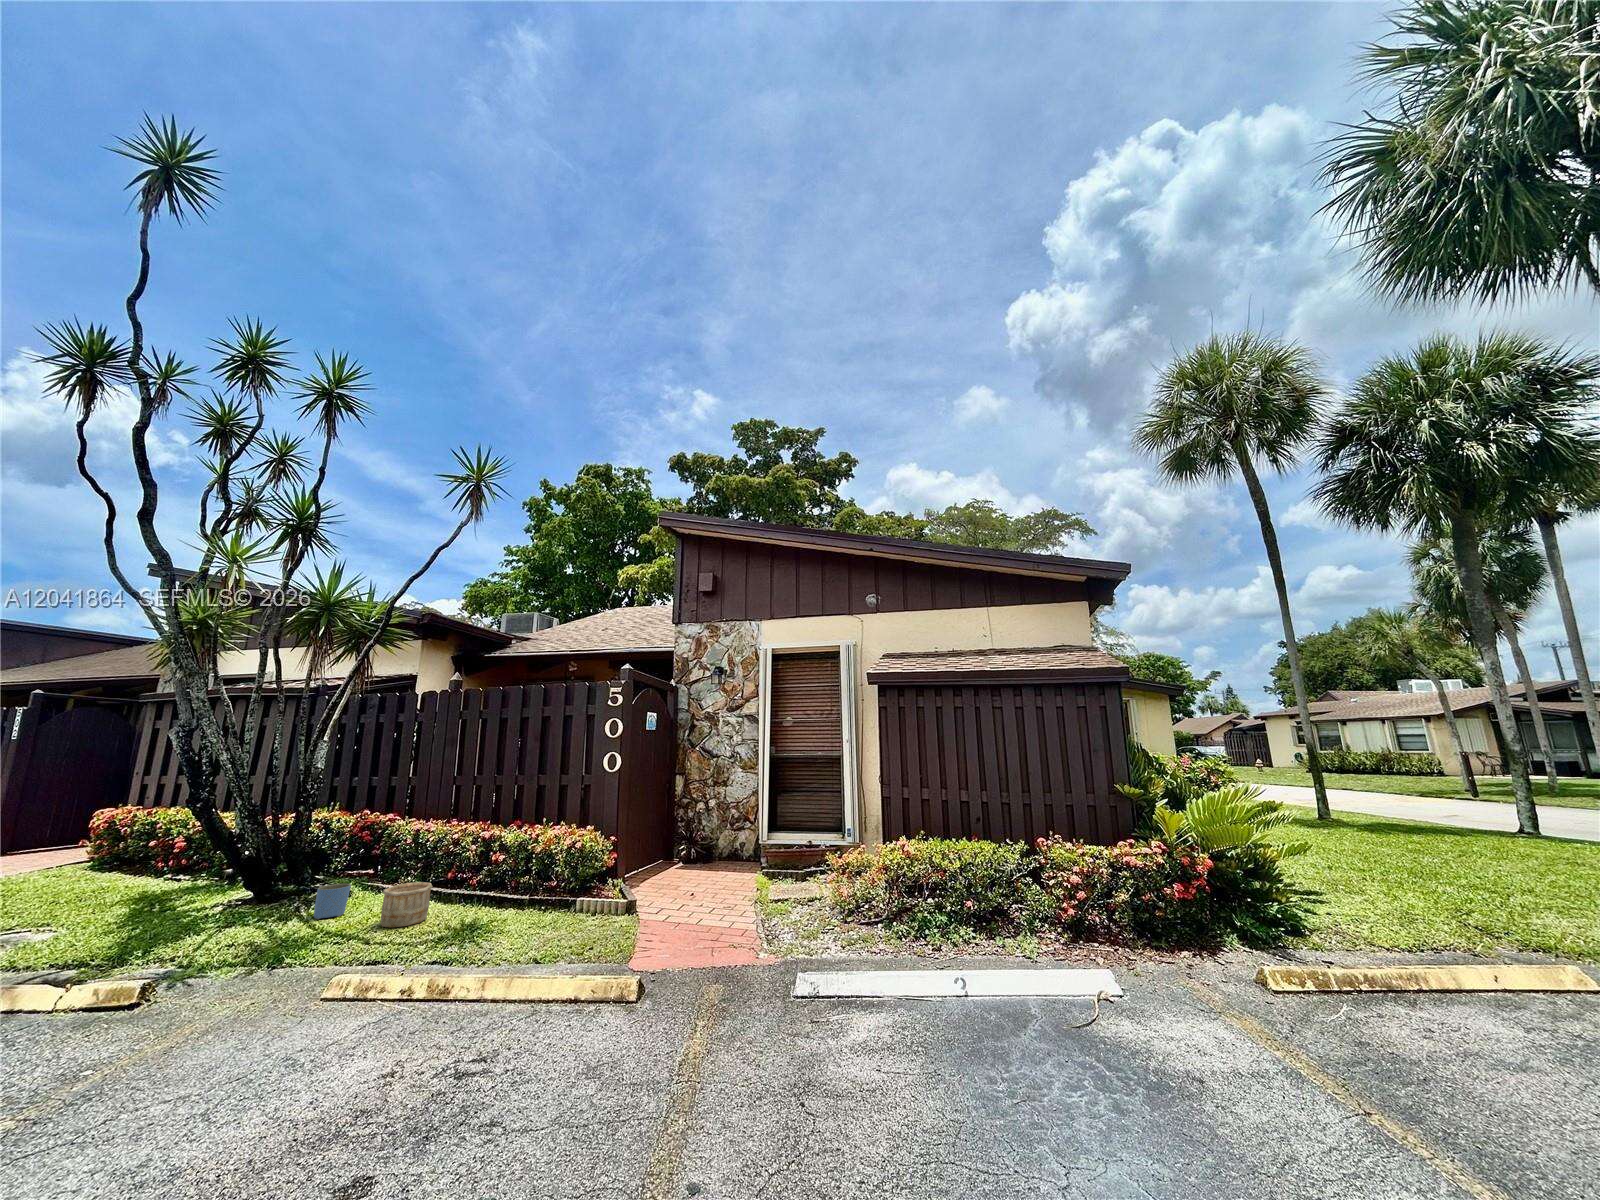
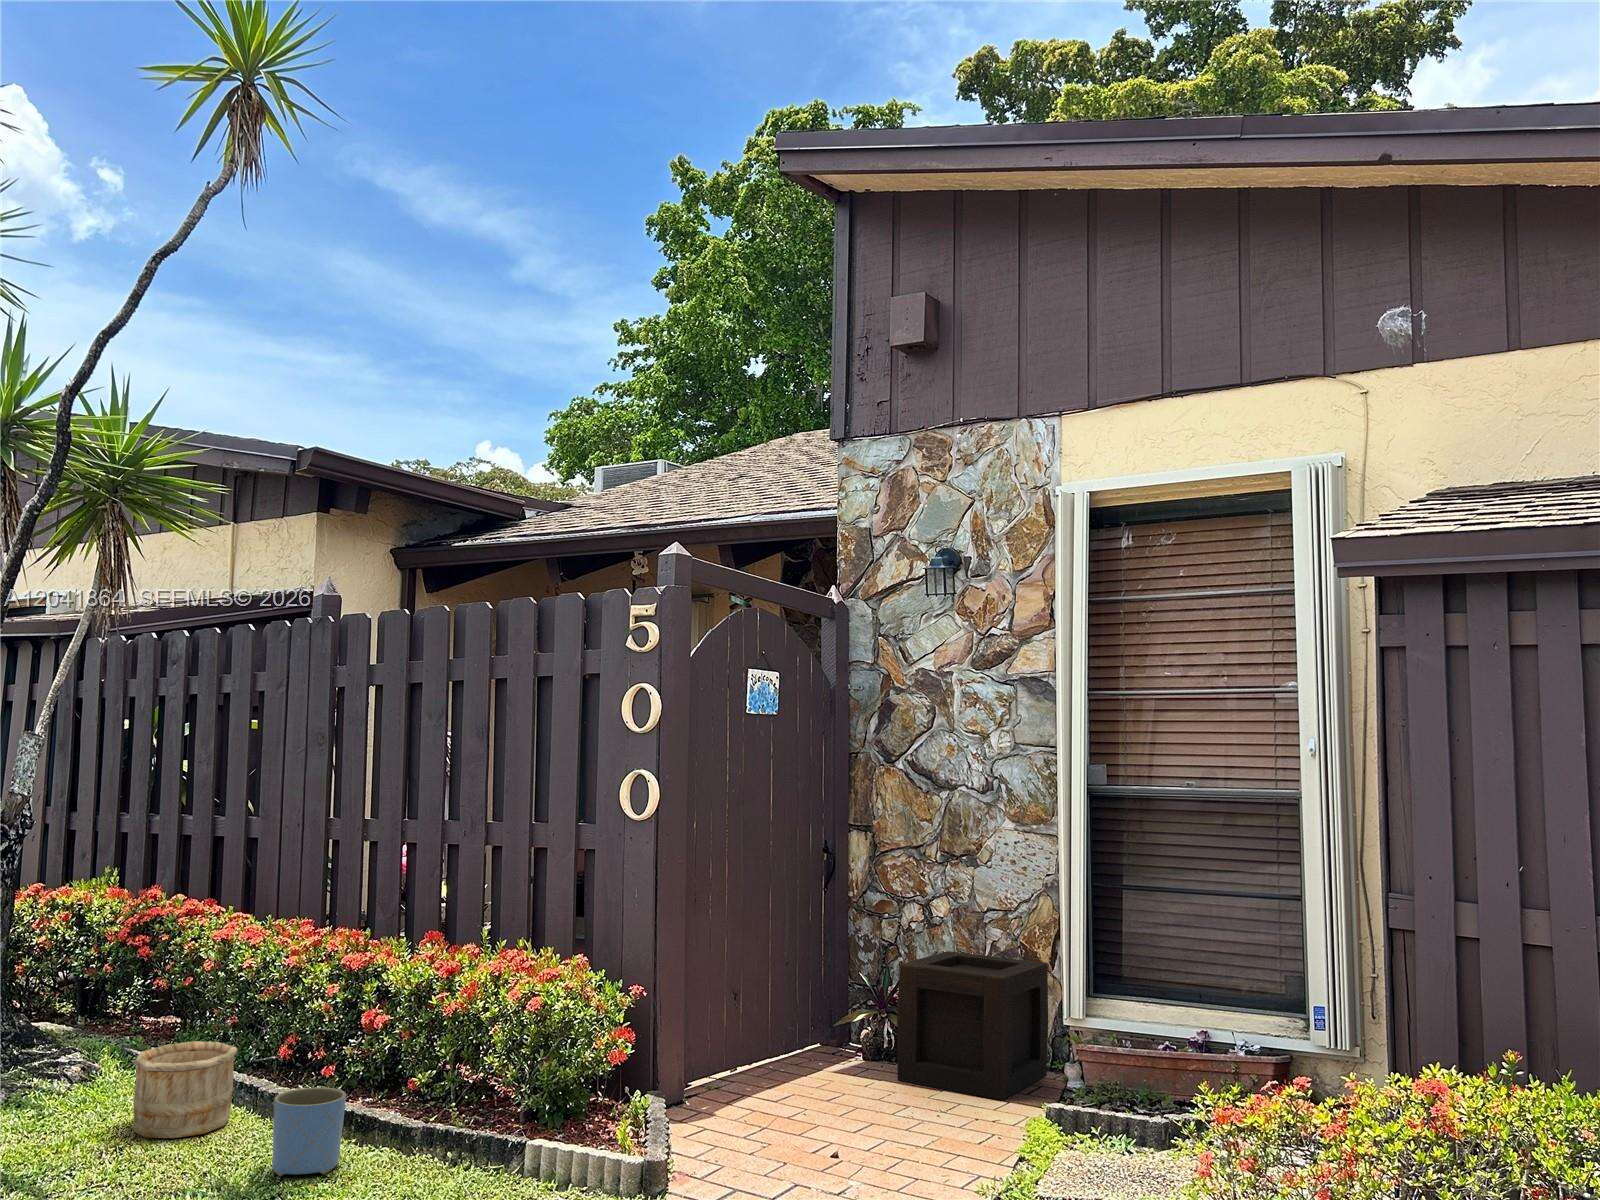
wooden crate: none [702,819,754,871] -> present [897,951,1048,1100]
planter: present [314,884,351,920] -> present [272,1087,346,1176]

